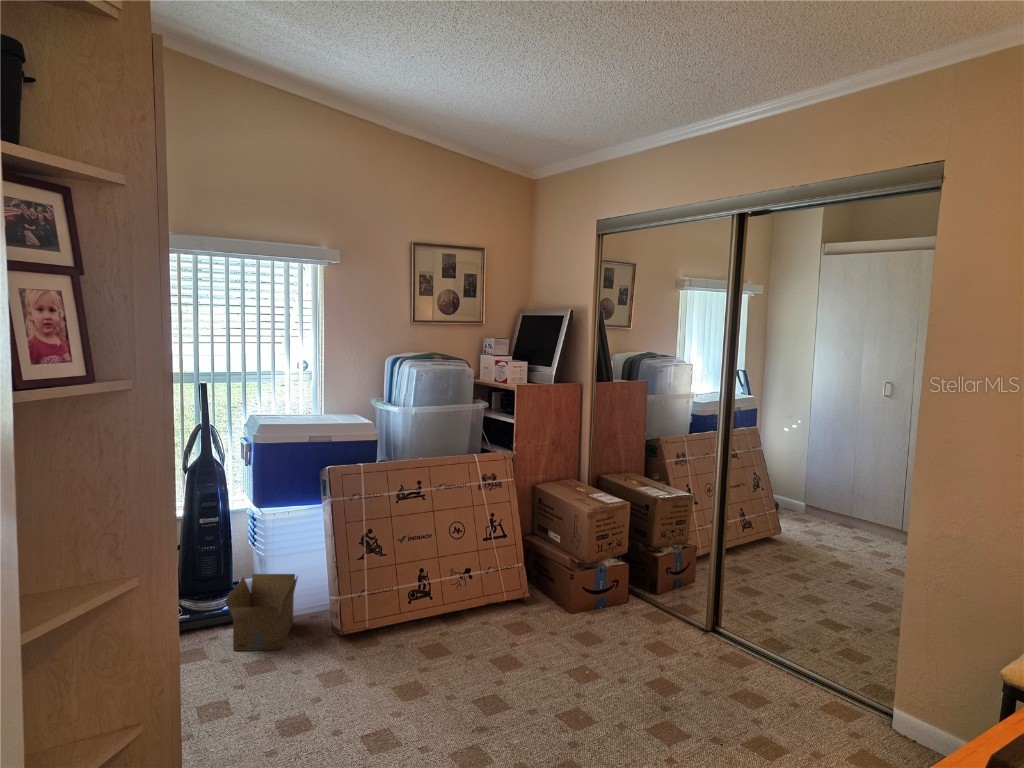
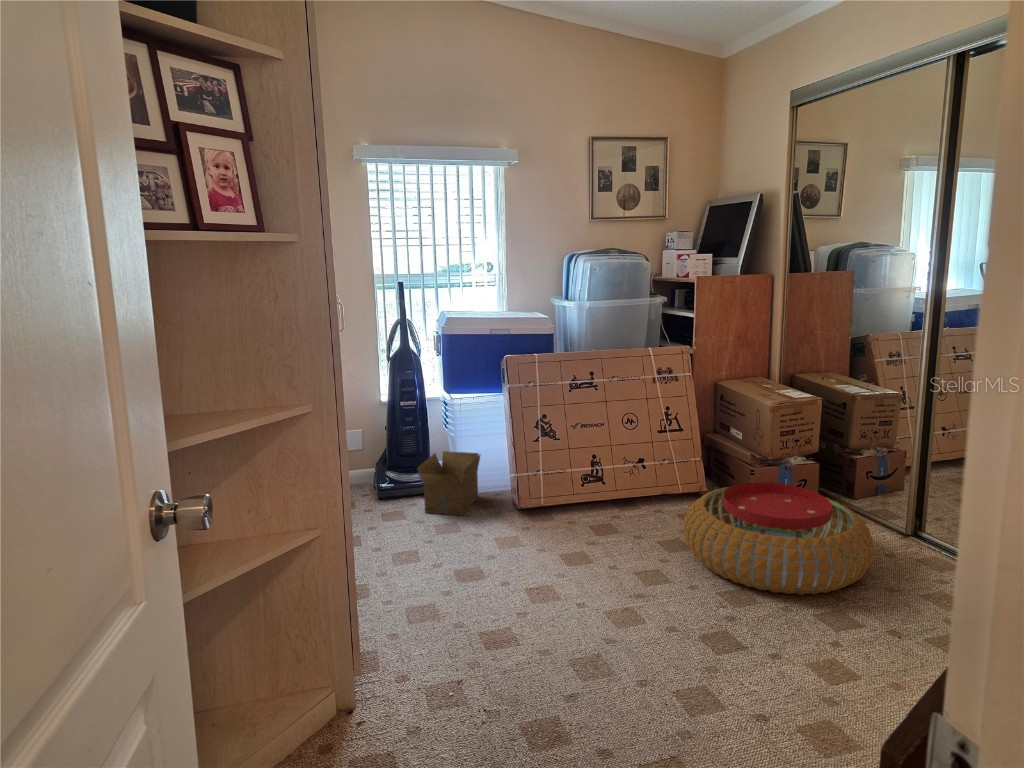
pouf: none [520,593,688,710] -> present [684,483,874,595]

